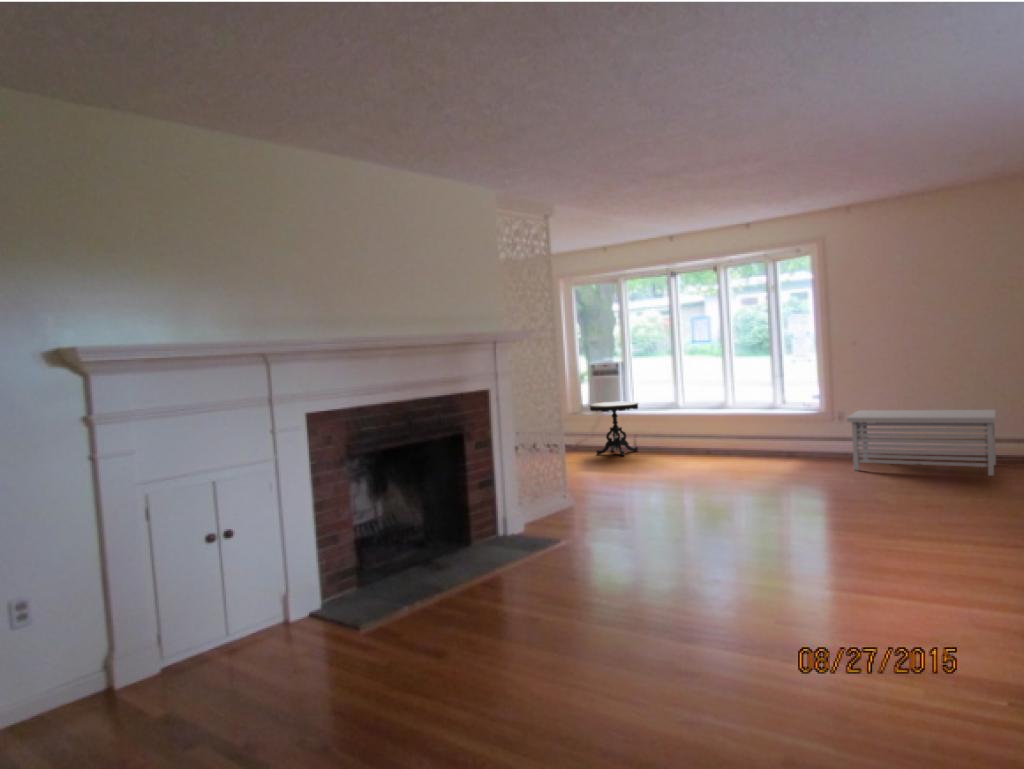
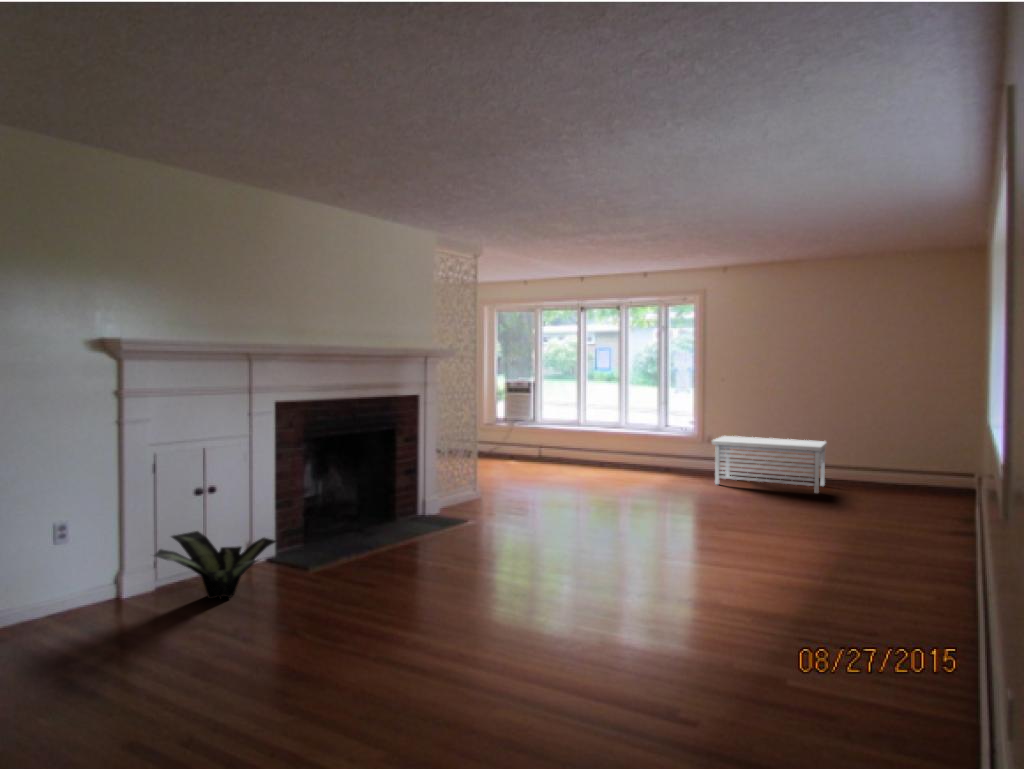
side table: present [590,401,638,456] -> none [503,416,546,464]
potted plant: none [135,589,313,688] -> present [154,531,277,599]

